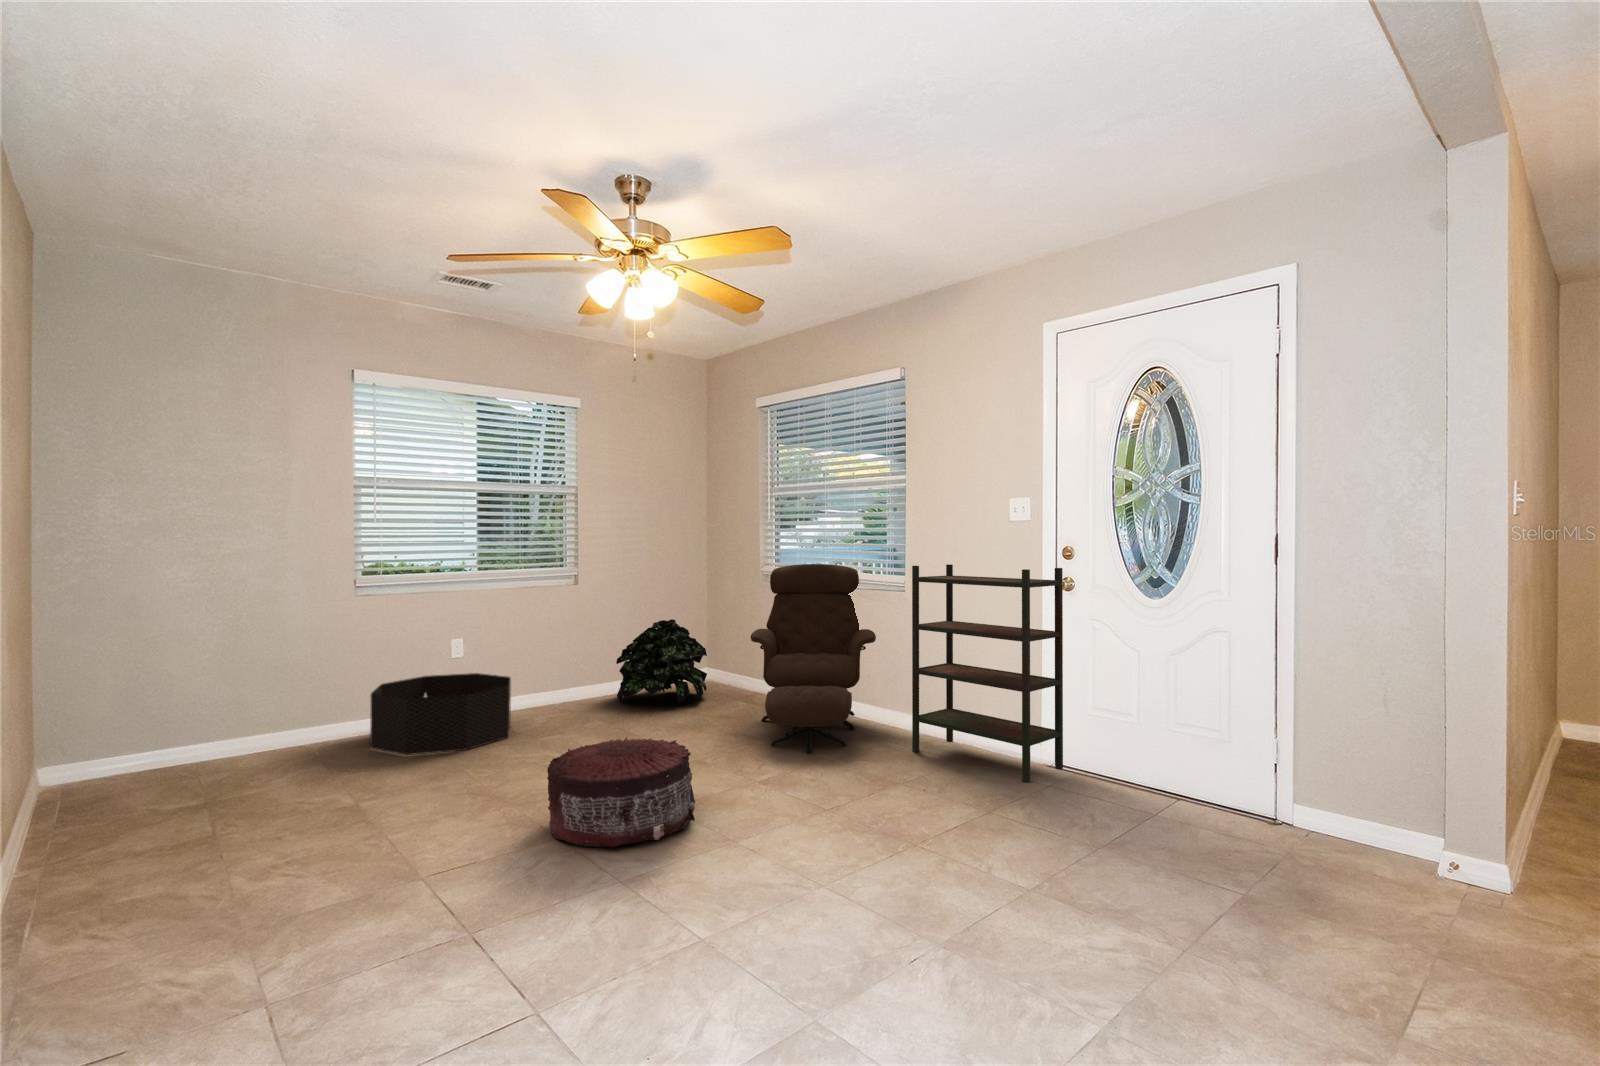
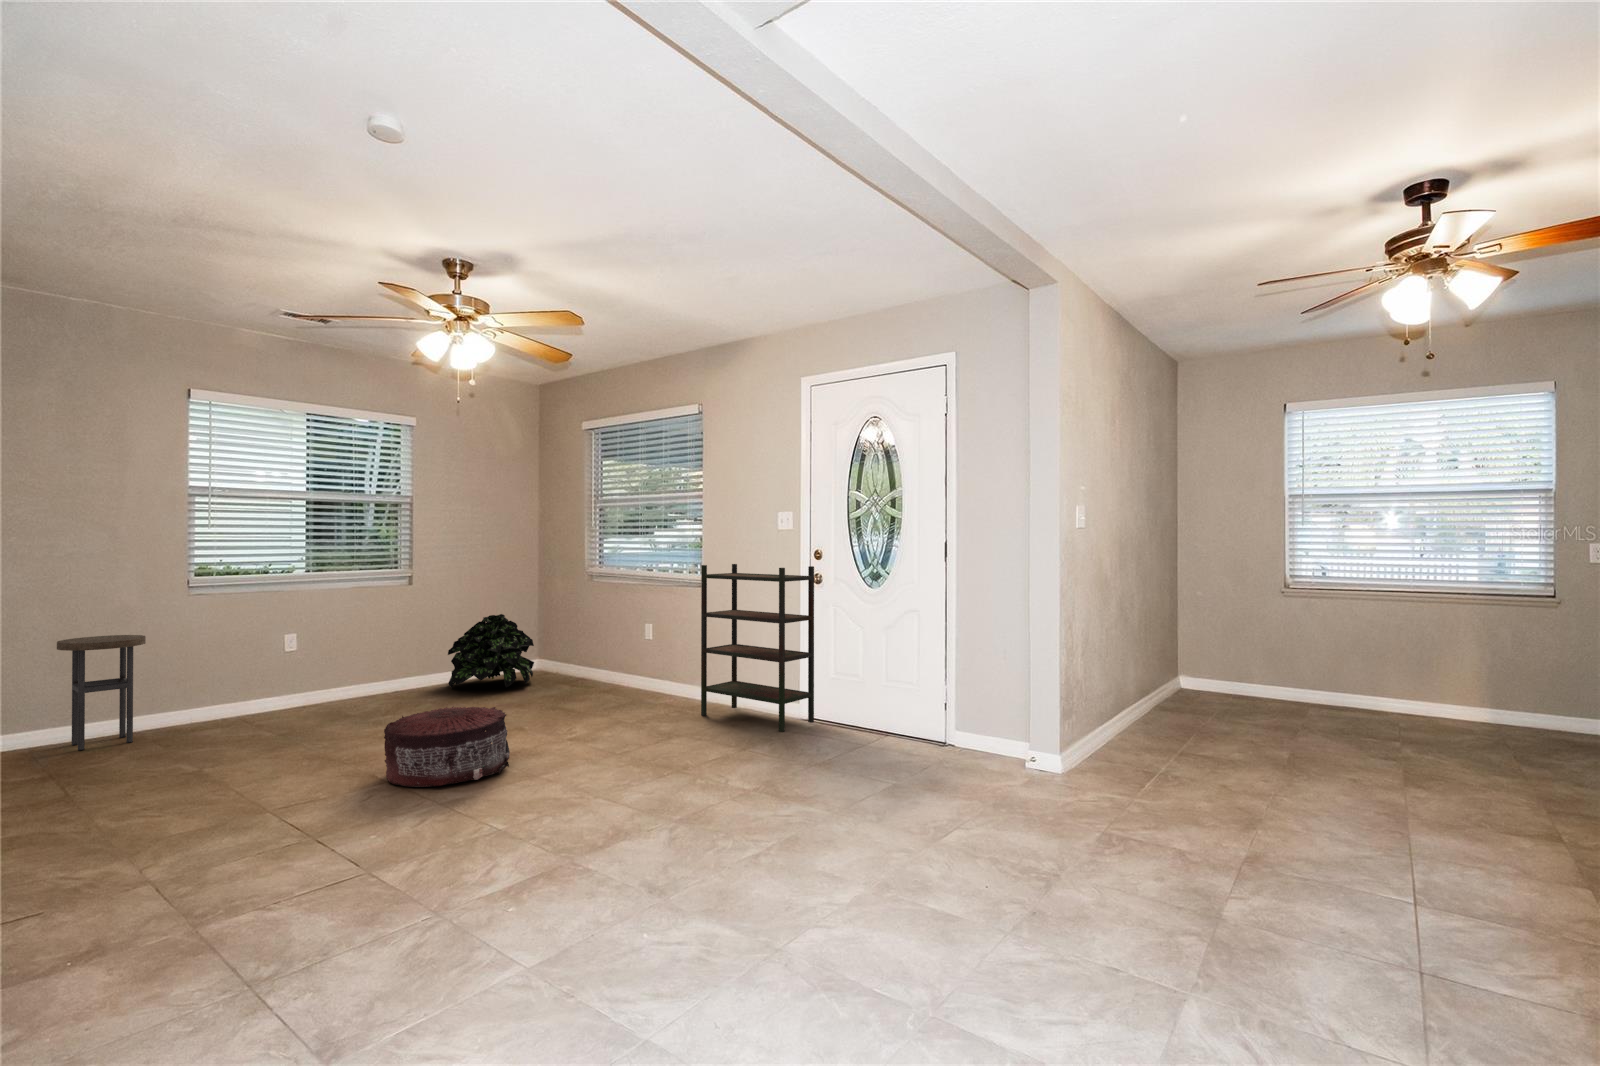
lounge chair: present [751,564,876,753] -> none [570,564,679,720]
side table: none [217,639,306,766] -> present [57,635,146,750]
basket: present [370,673,511,755] -> none [210,665,346,736]

